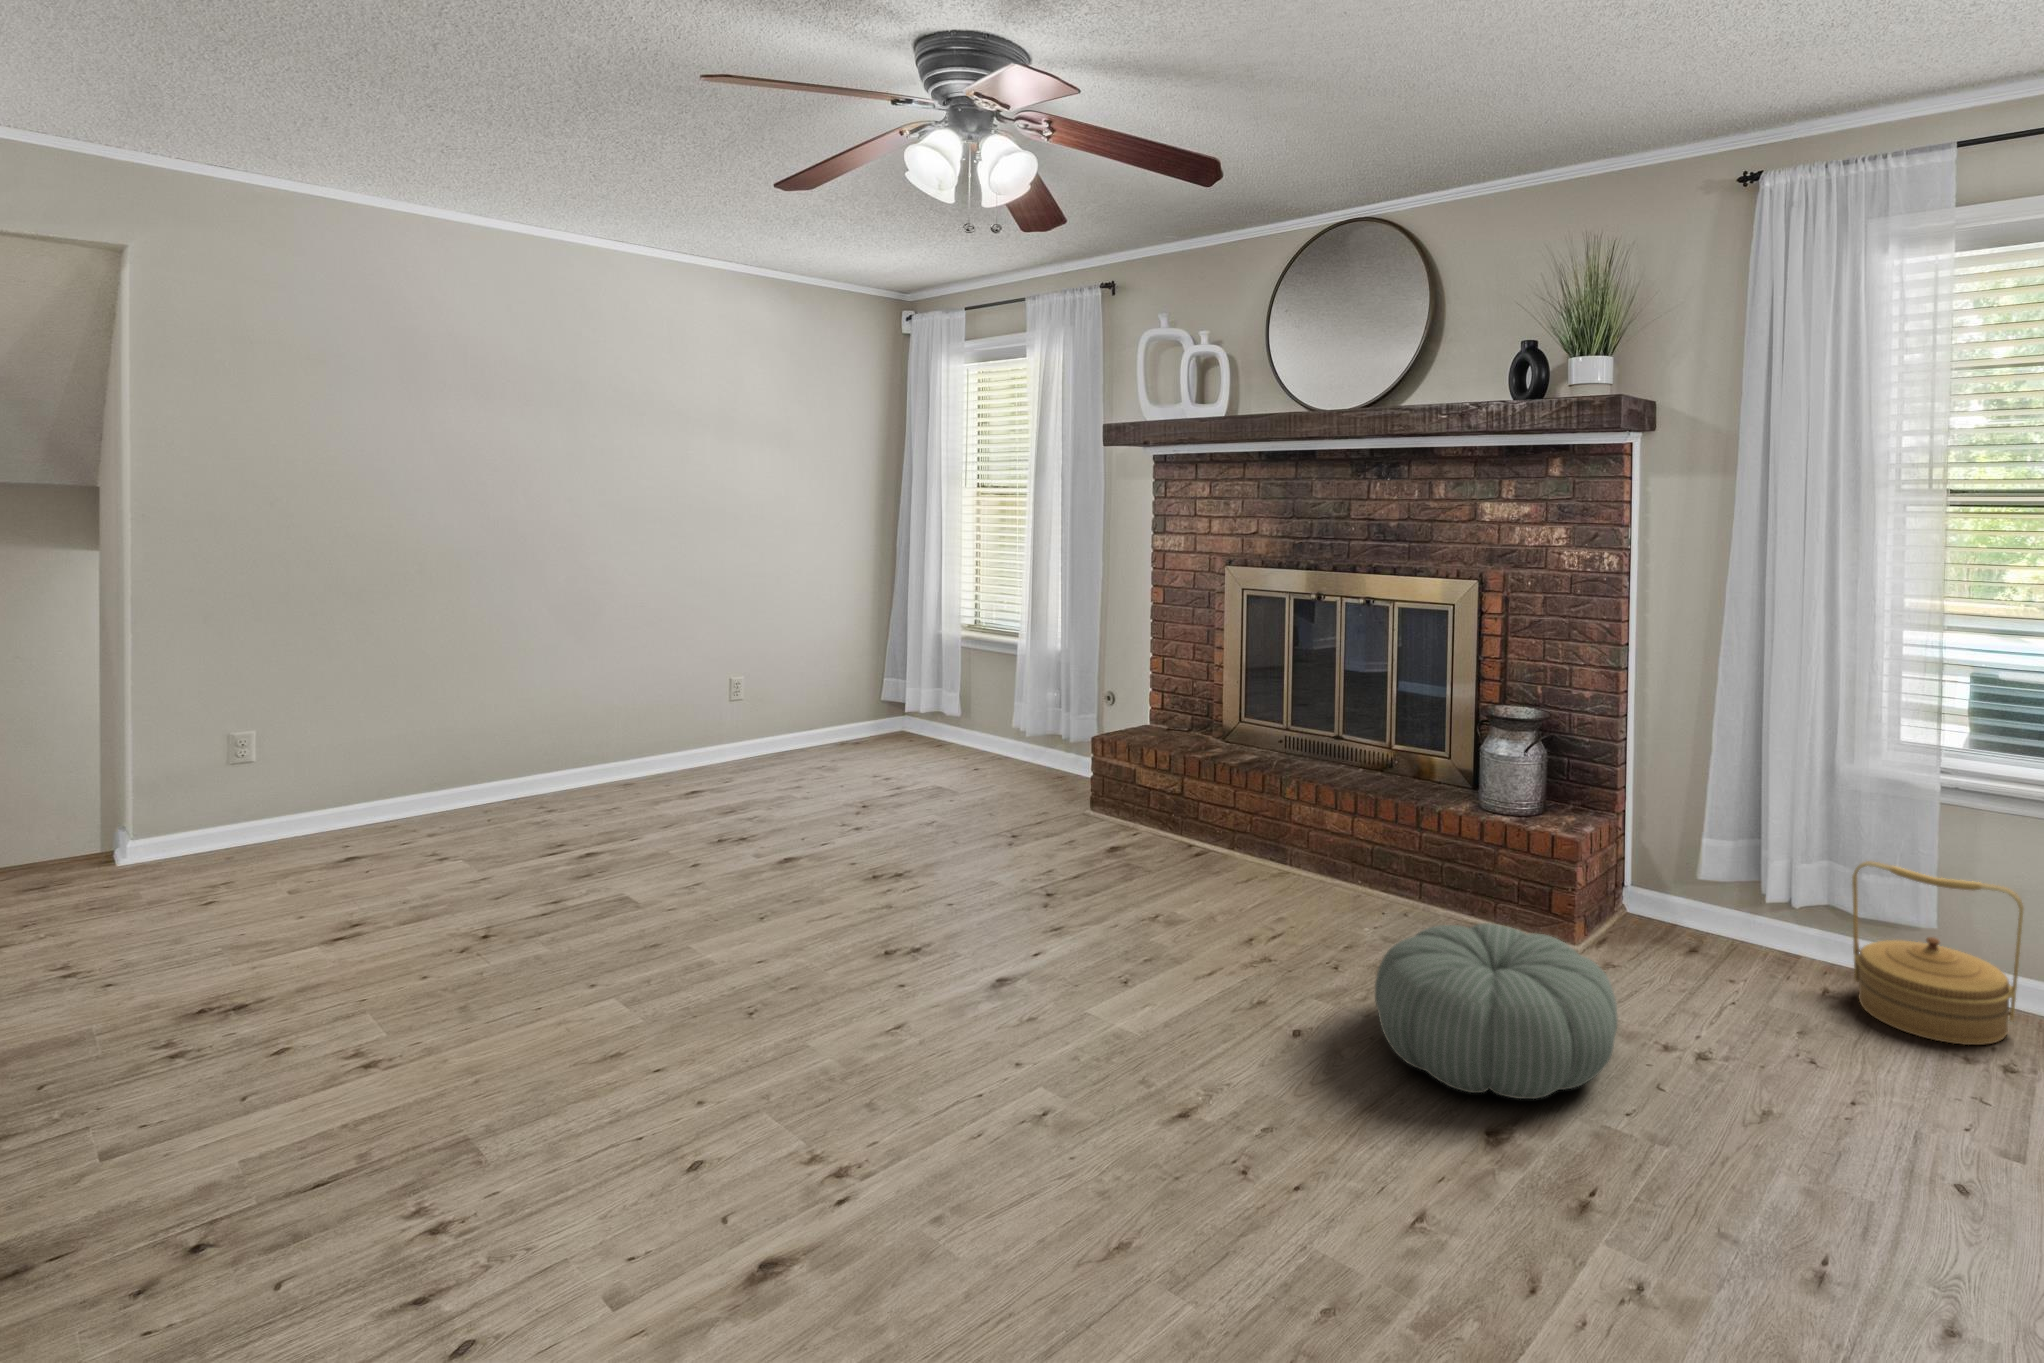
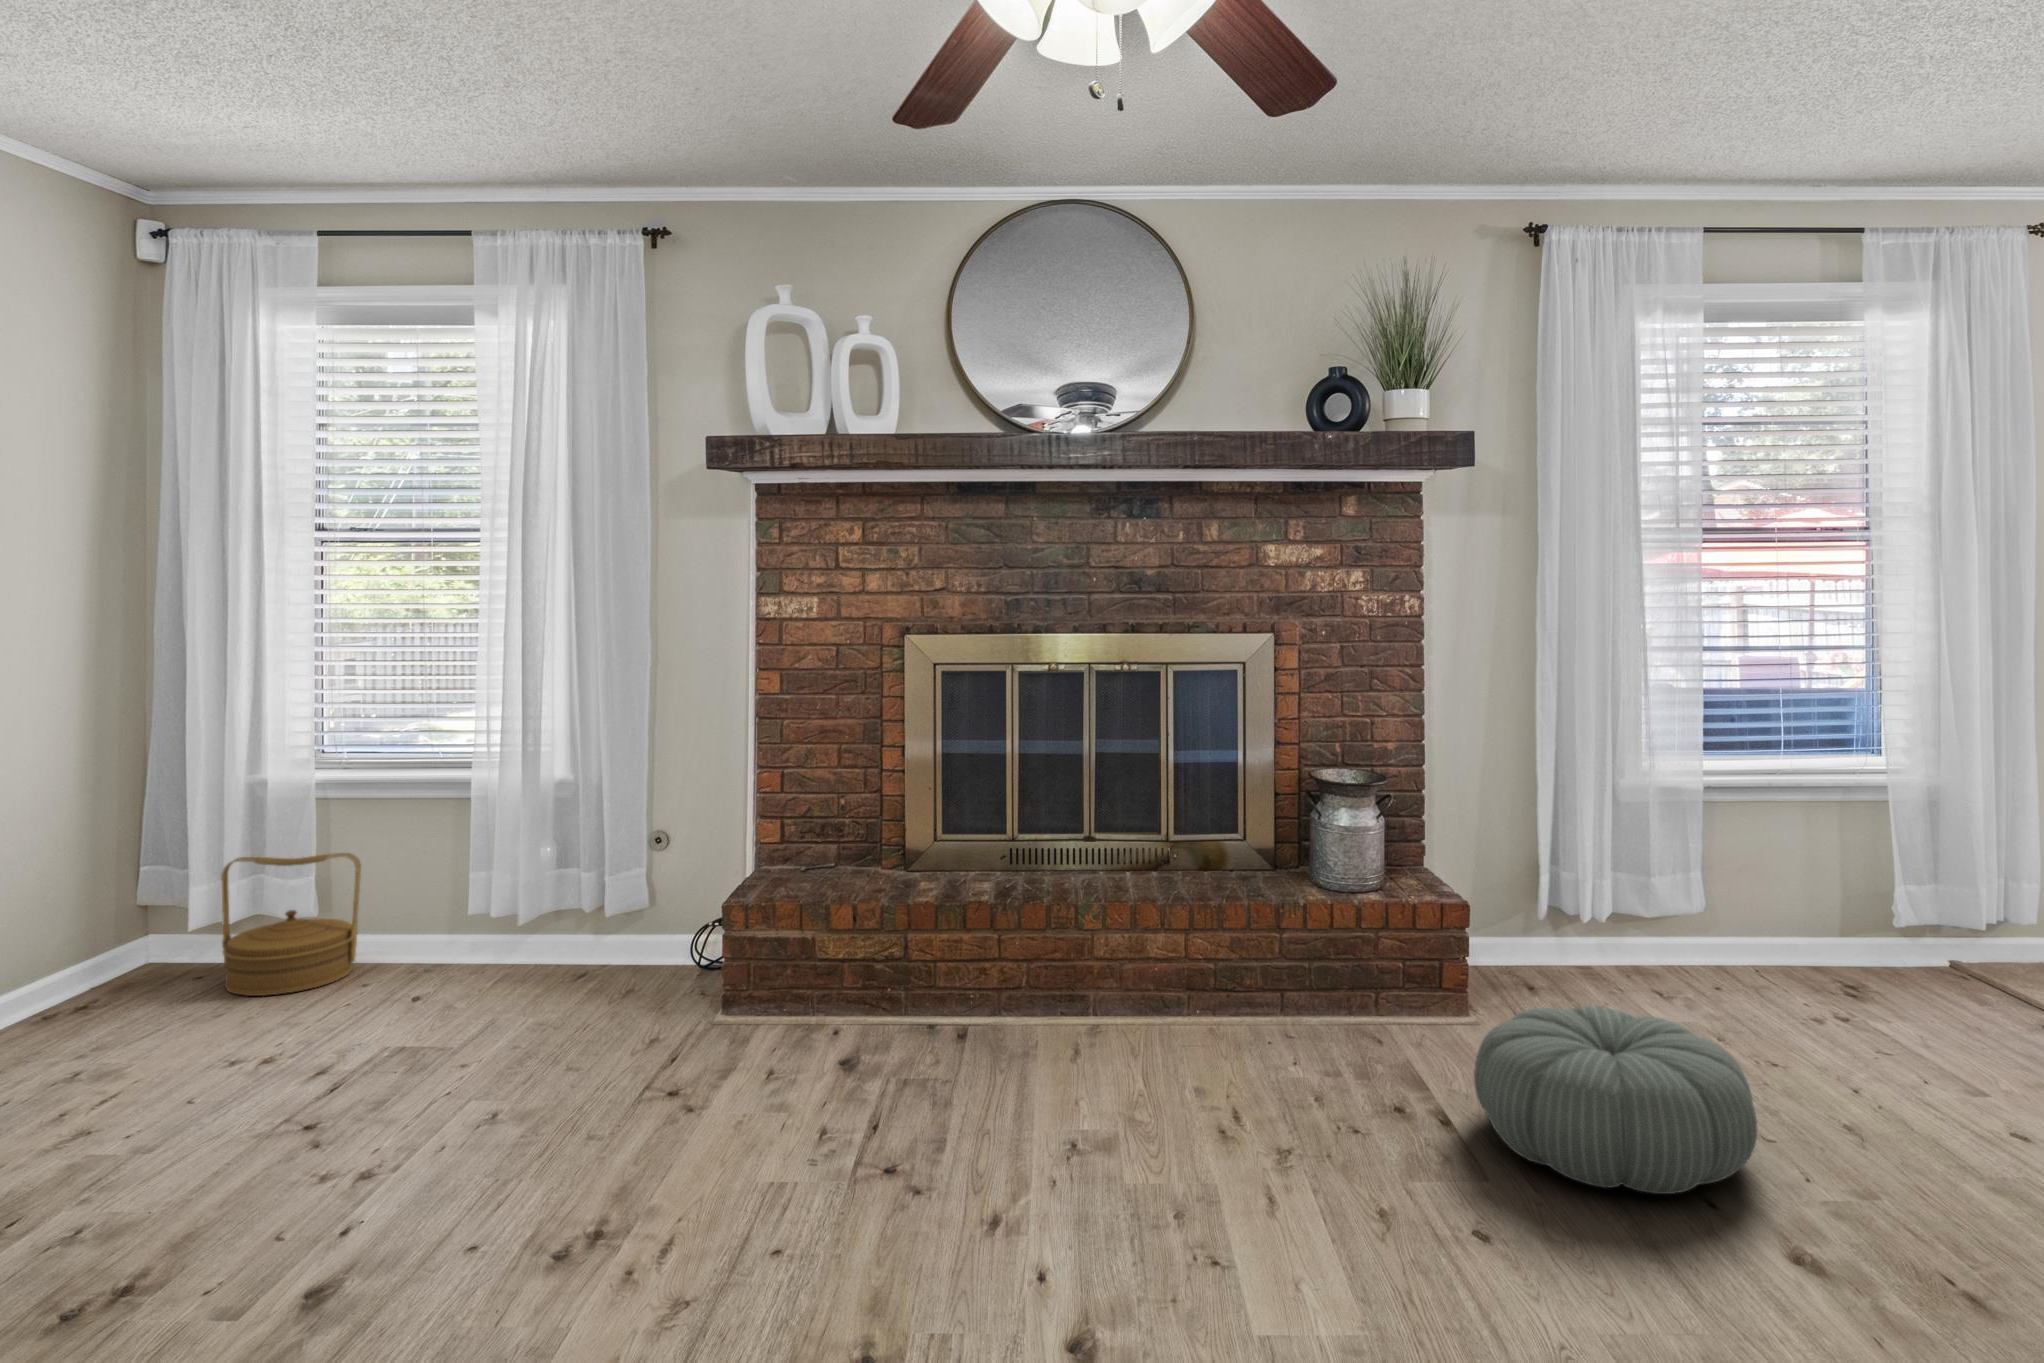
woven basket: present [1852,861,2024,1045] -> present [221,853,361,996]

